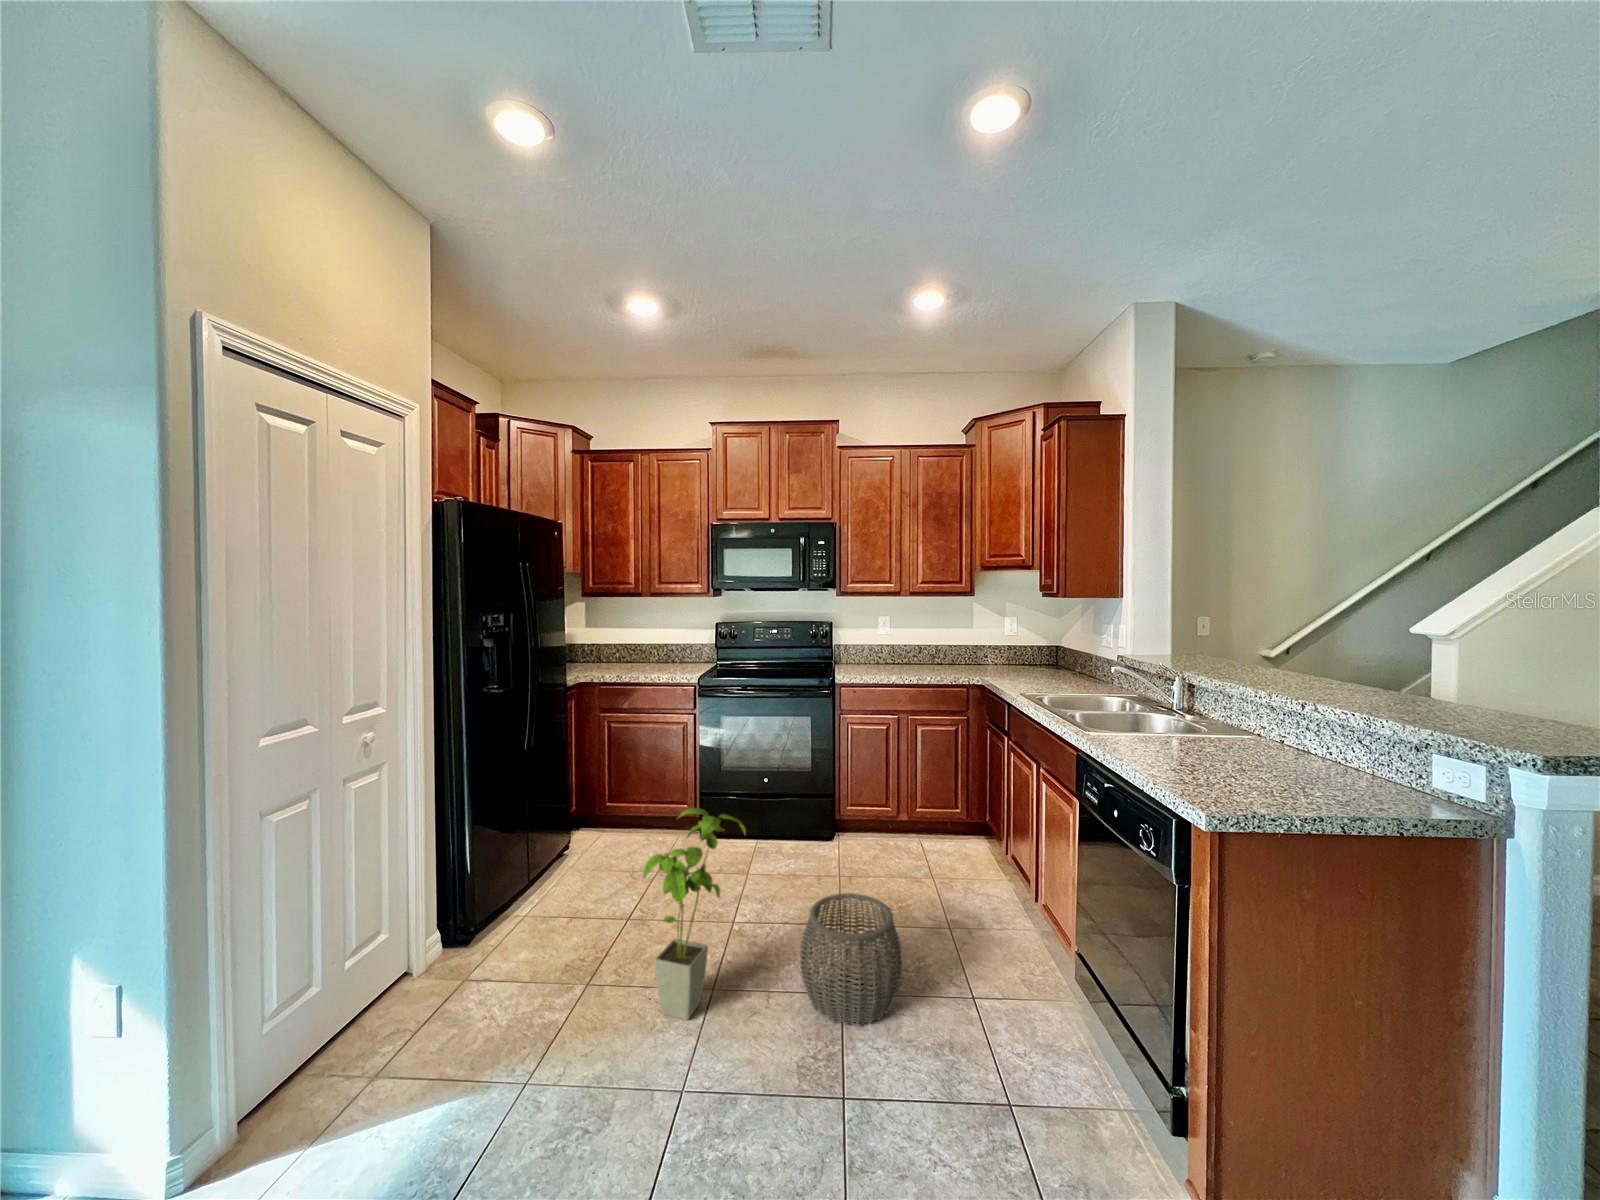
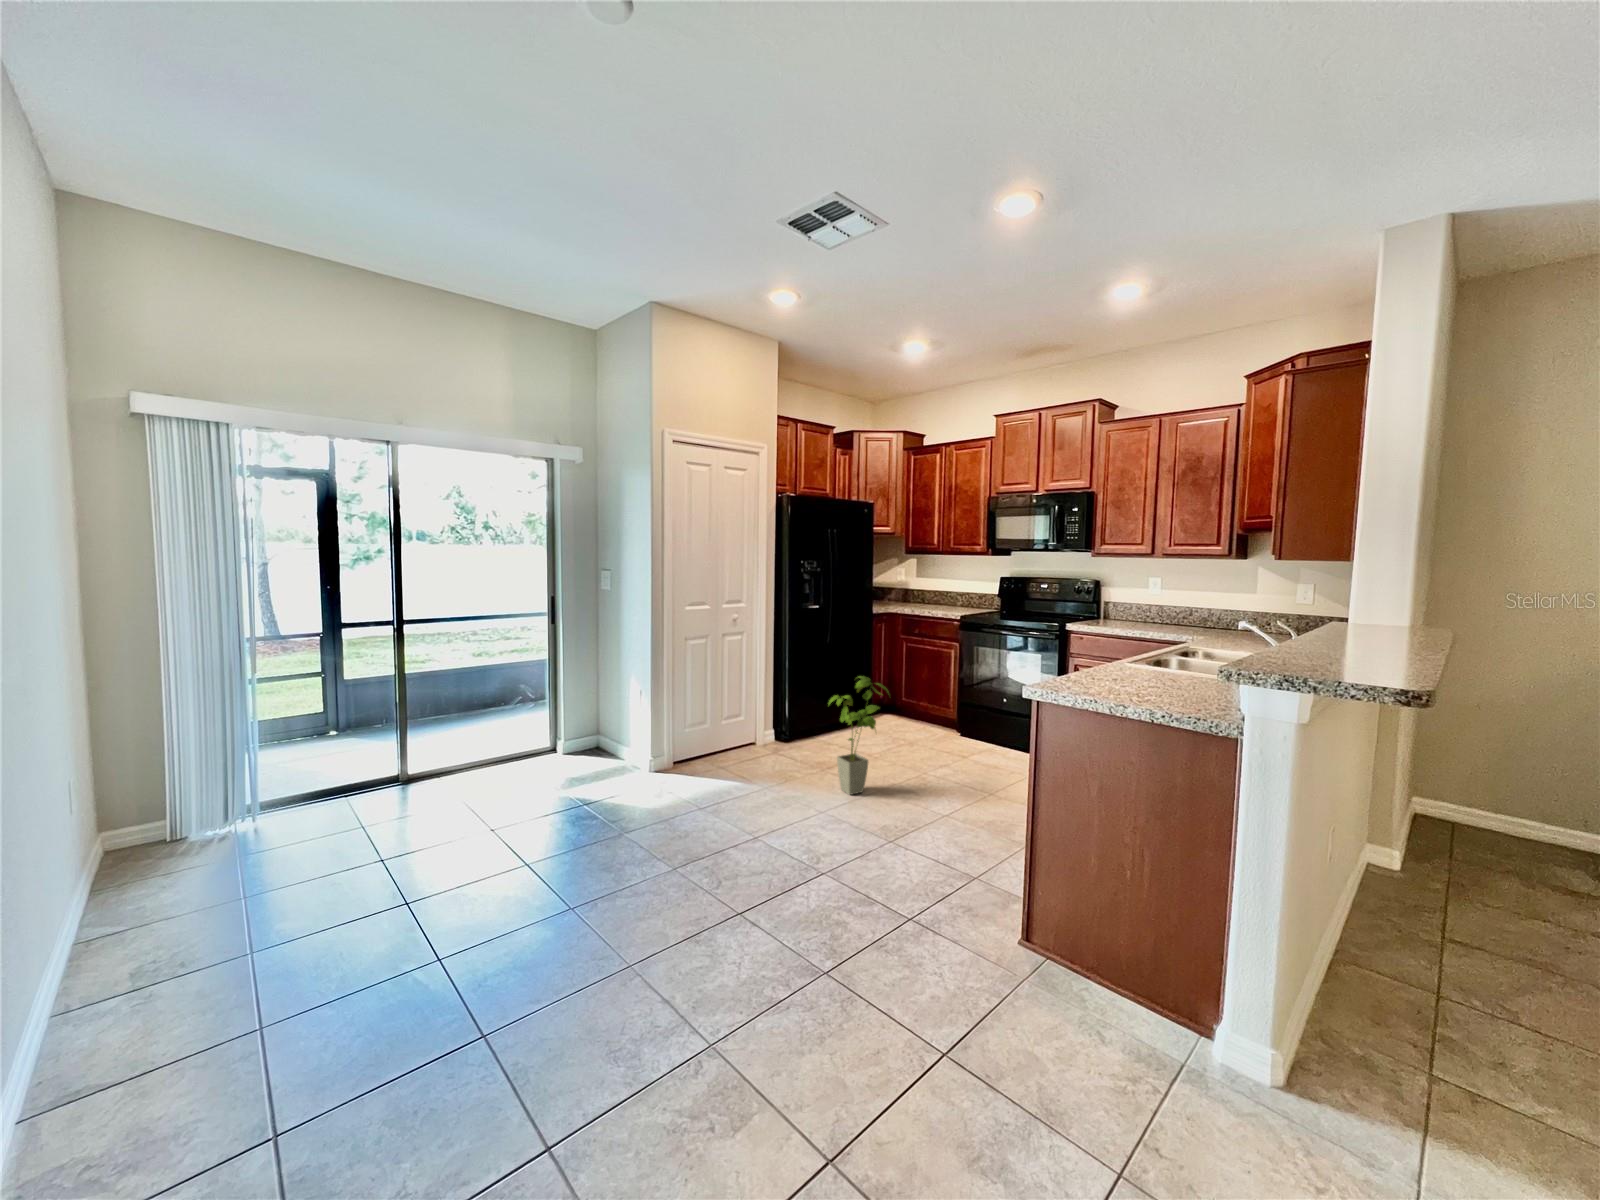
woven basket: present [799,893,903,1026] -> none [911,753,981,829]

